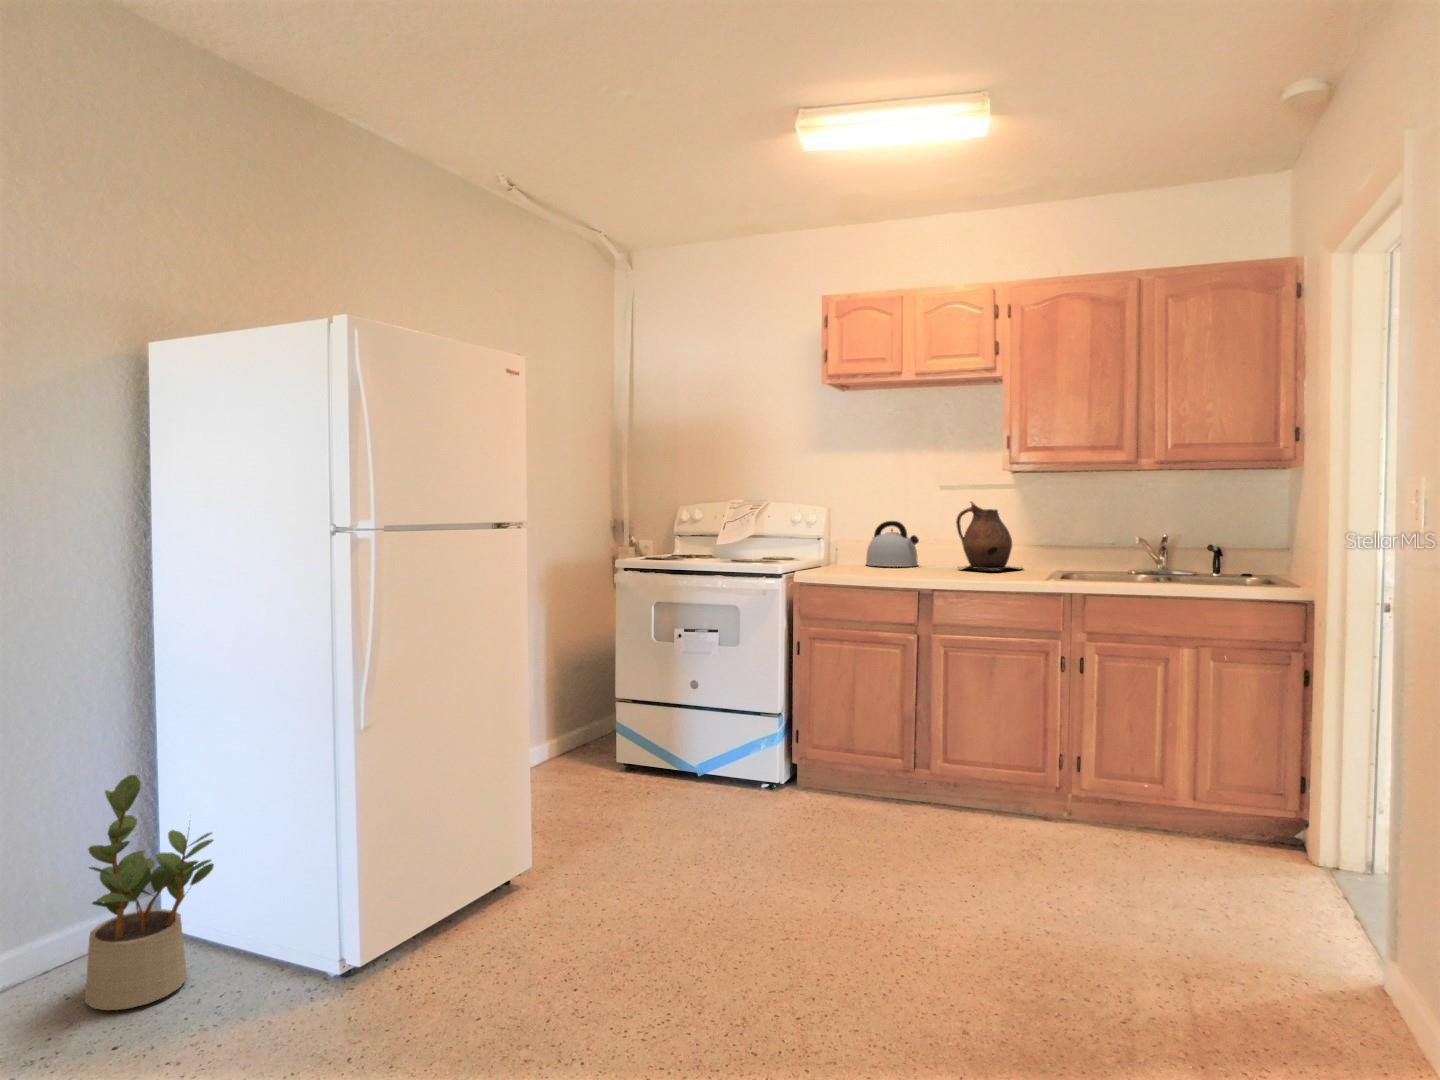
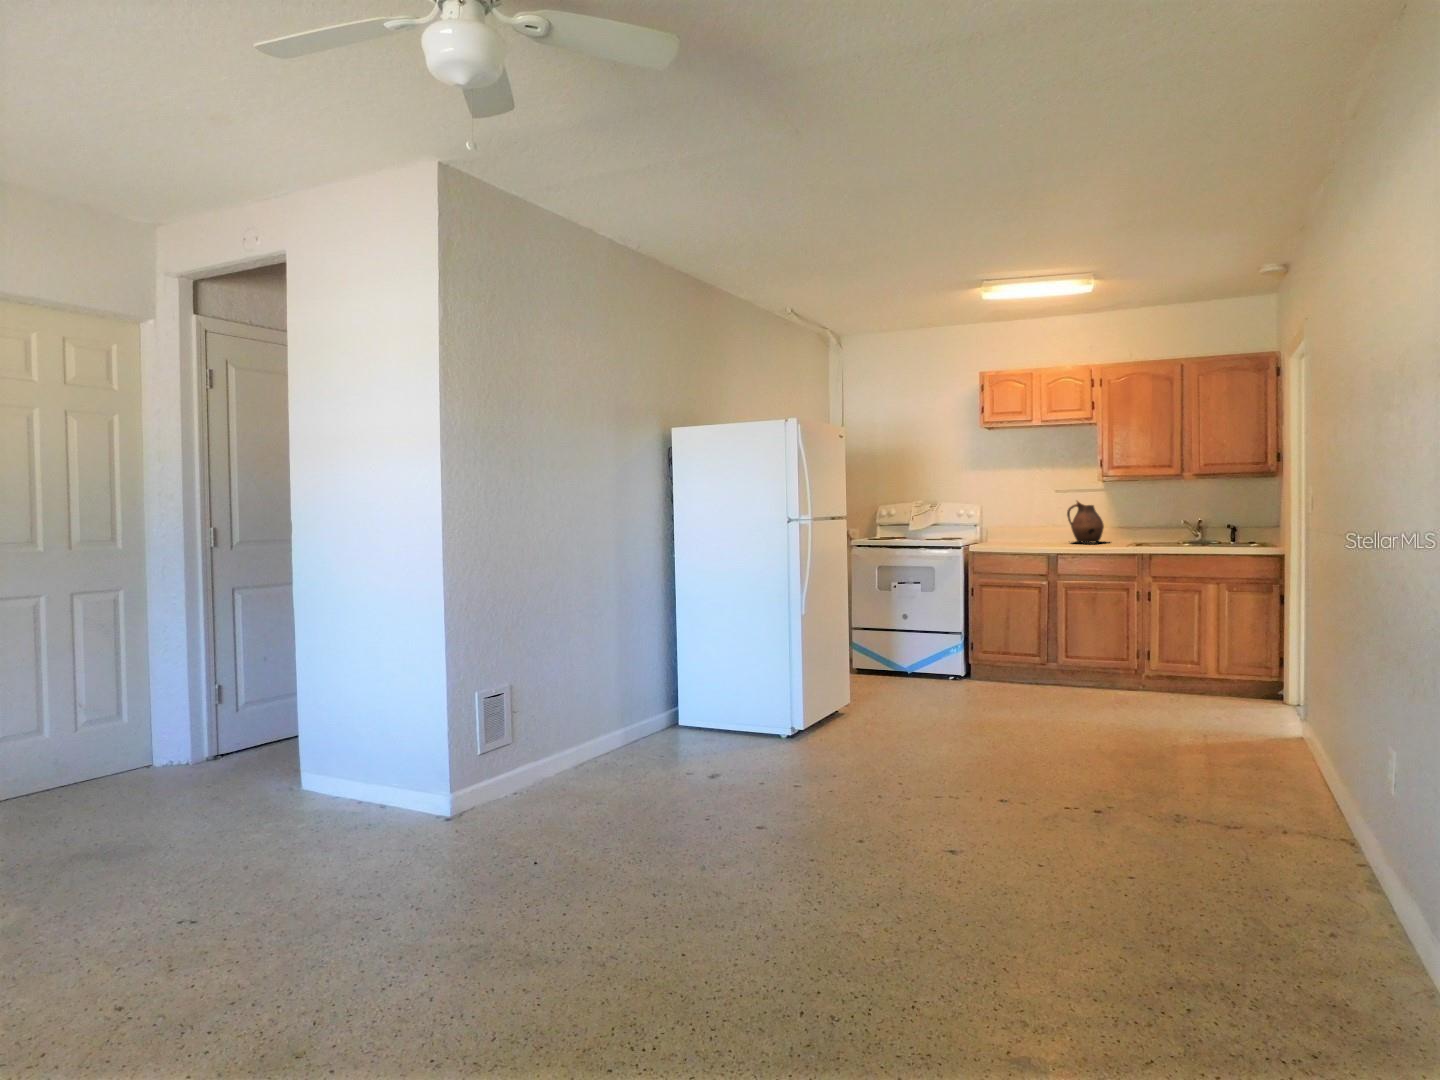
kettle: present [866,521,919,567] -> none [1006,513,1042,542]
potted plant: present [85,775,214,1010] -> none [679,637,731,743]

